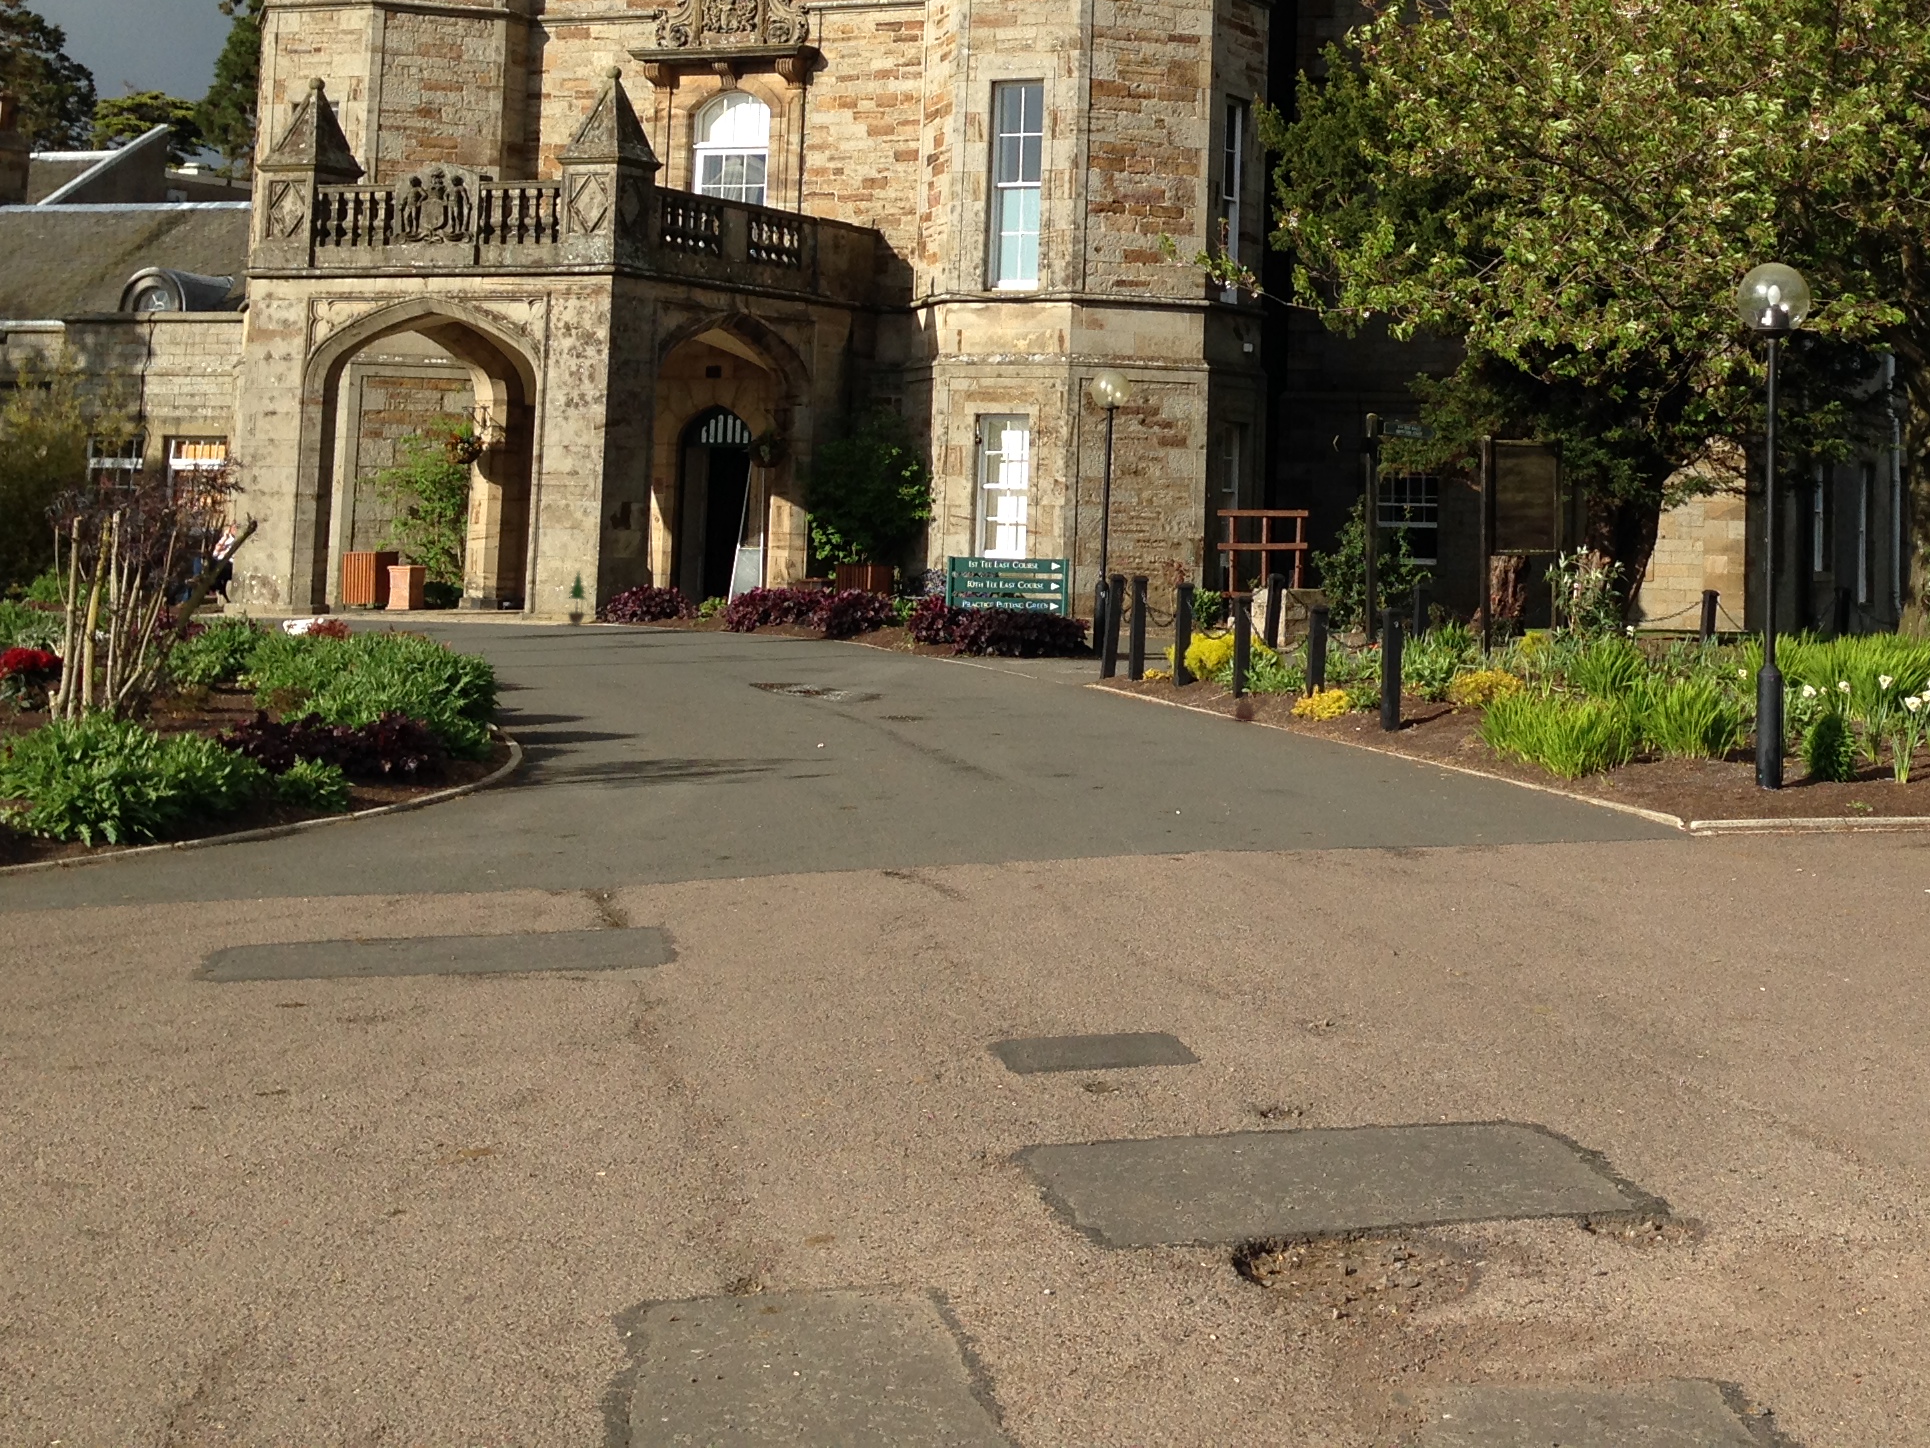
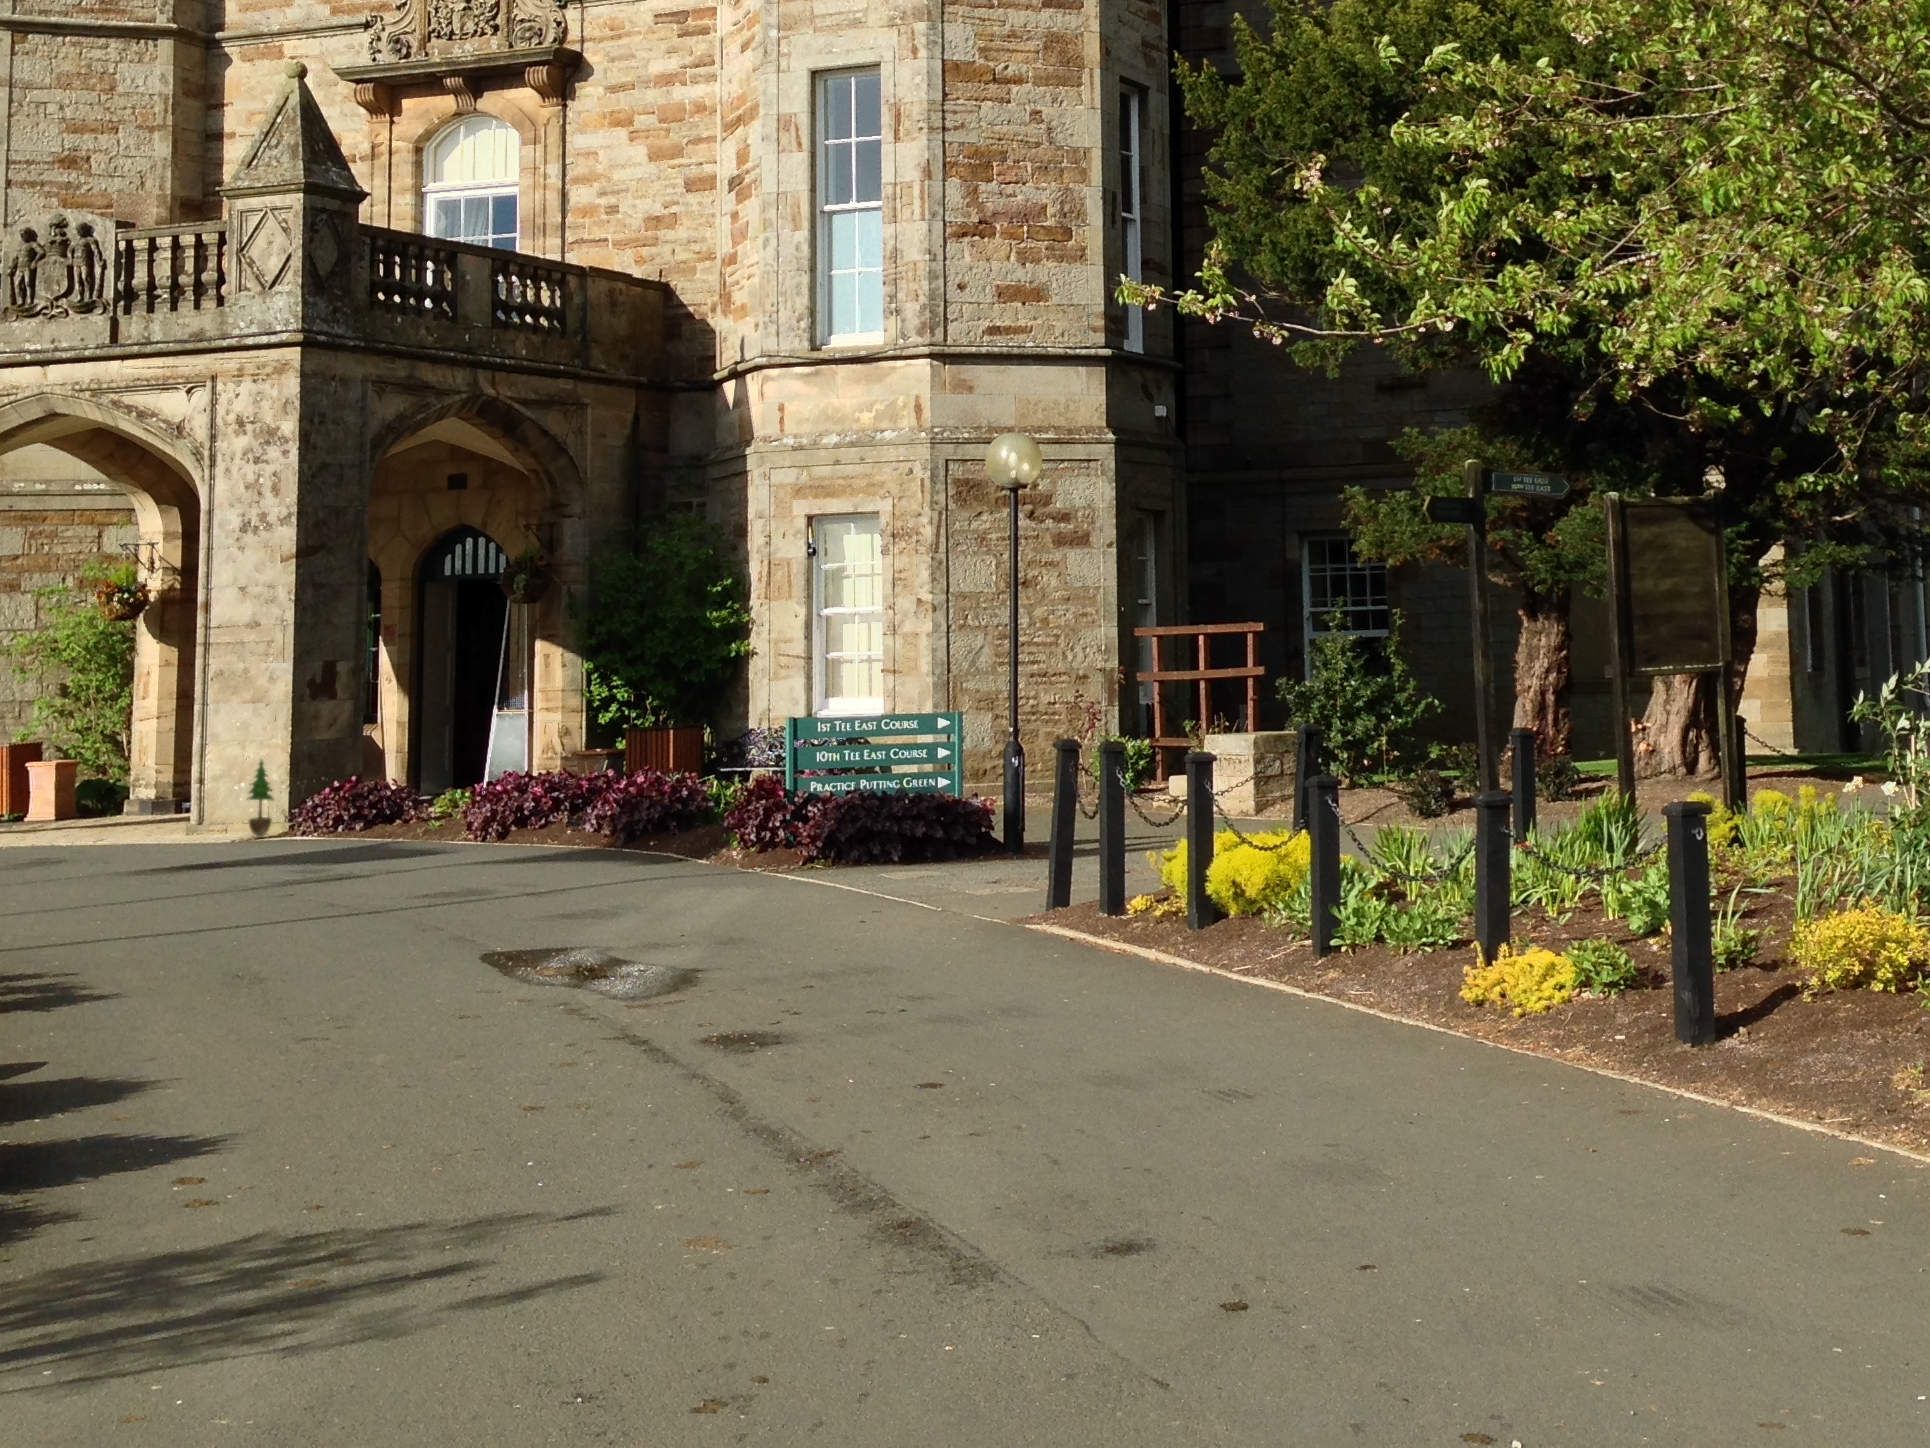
watering can: present [1229,695,1267,721] -> none [1249,927,1314,974]

